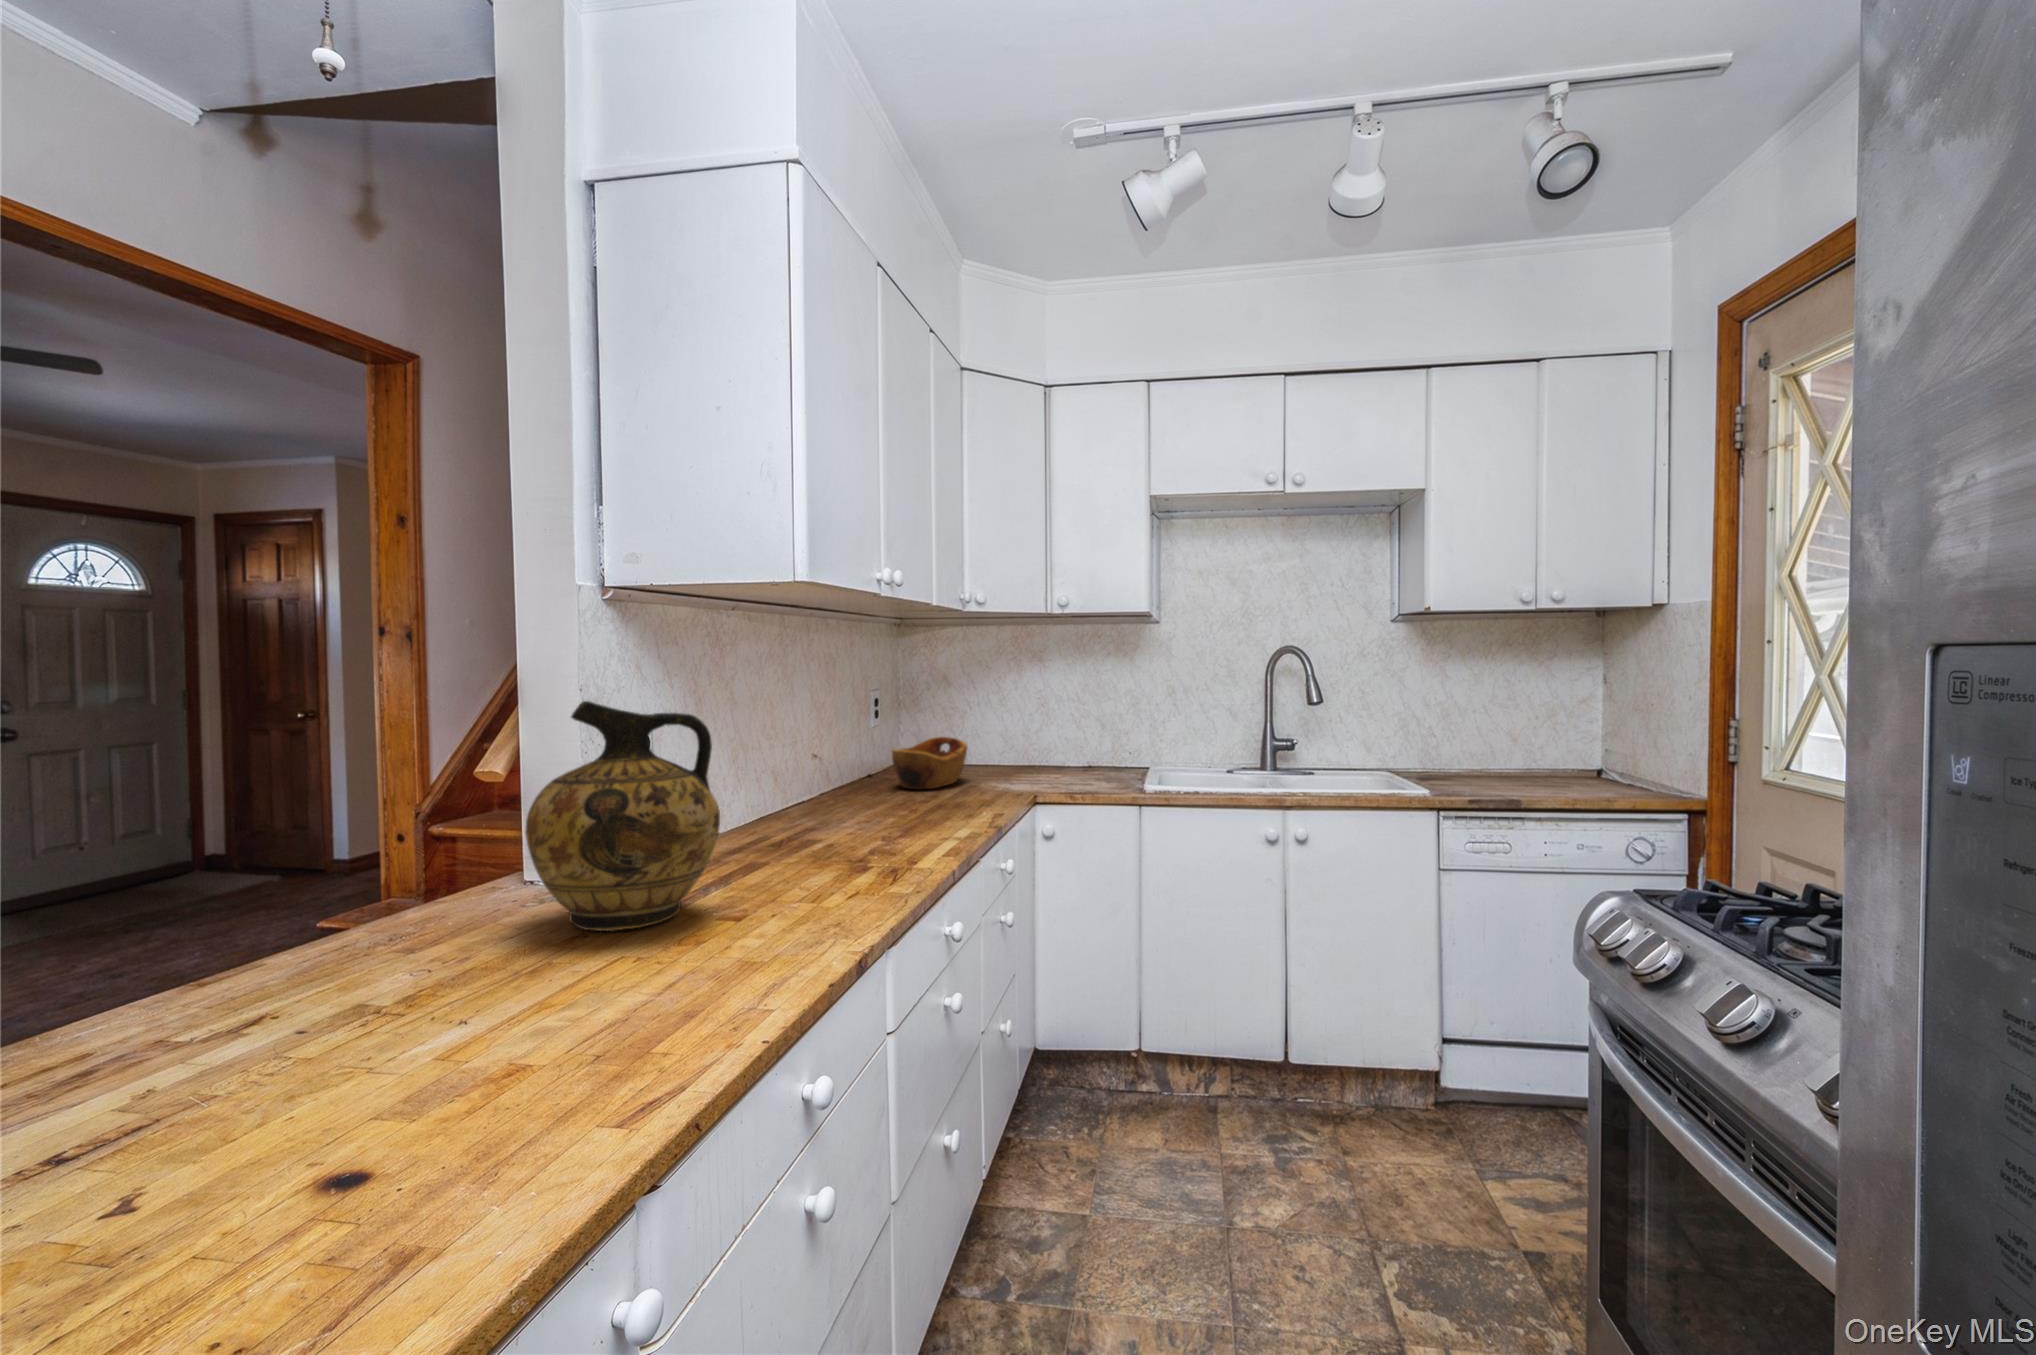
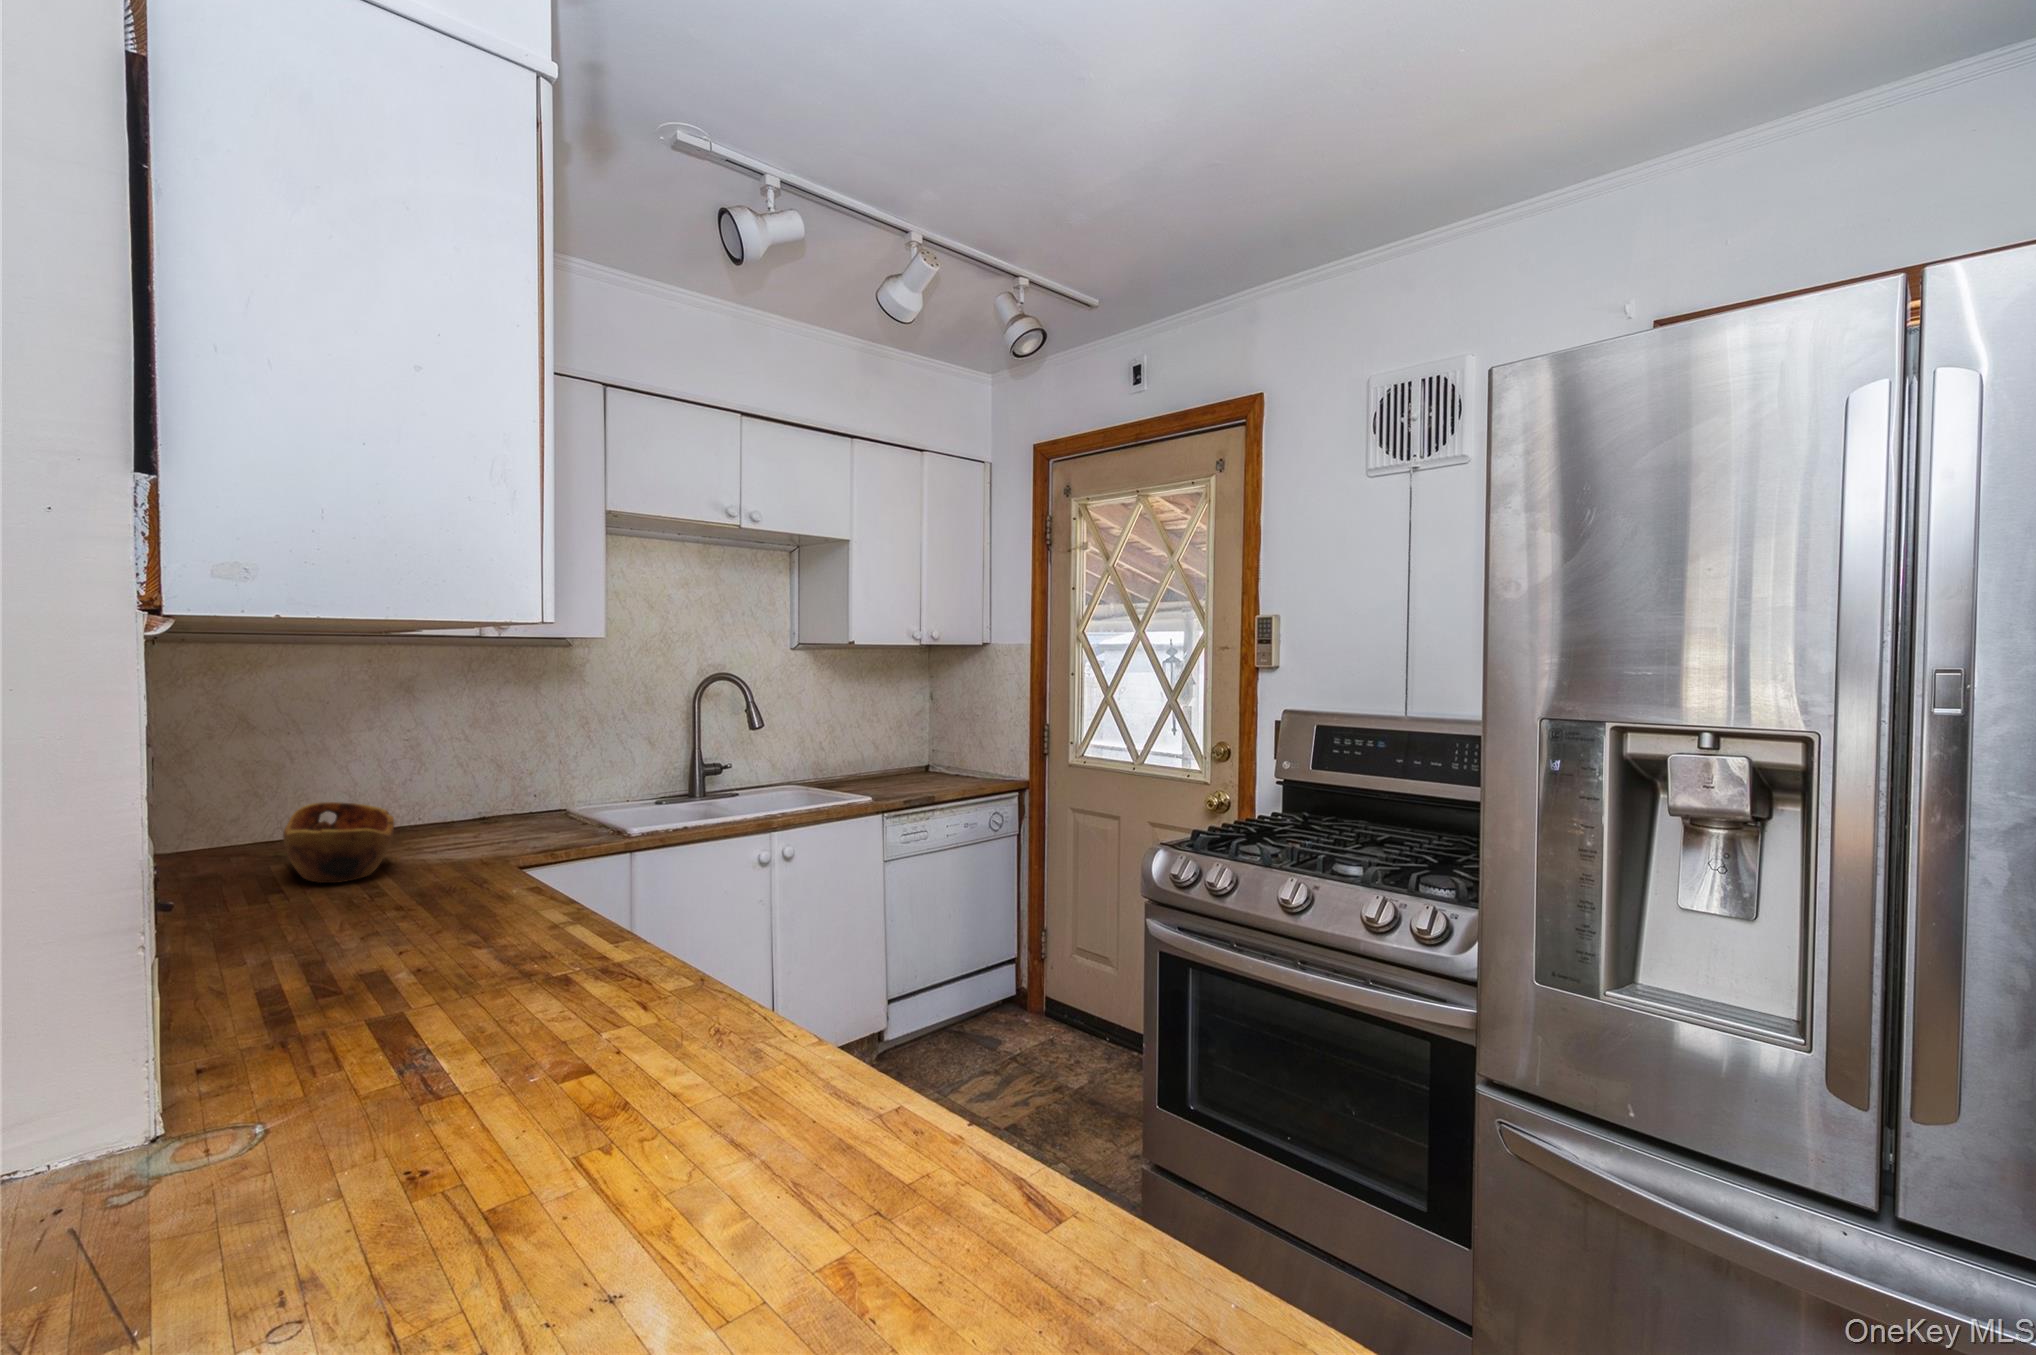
ceramic jug: present [525,701,720,931] -> none [430,831,705,1160]

